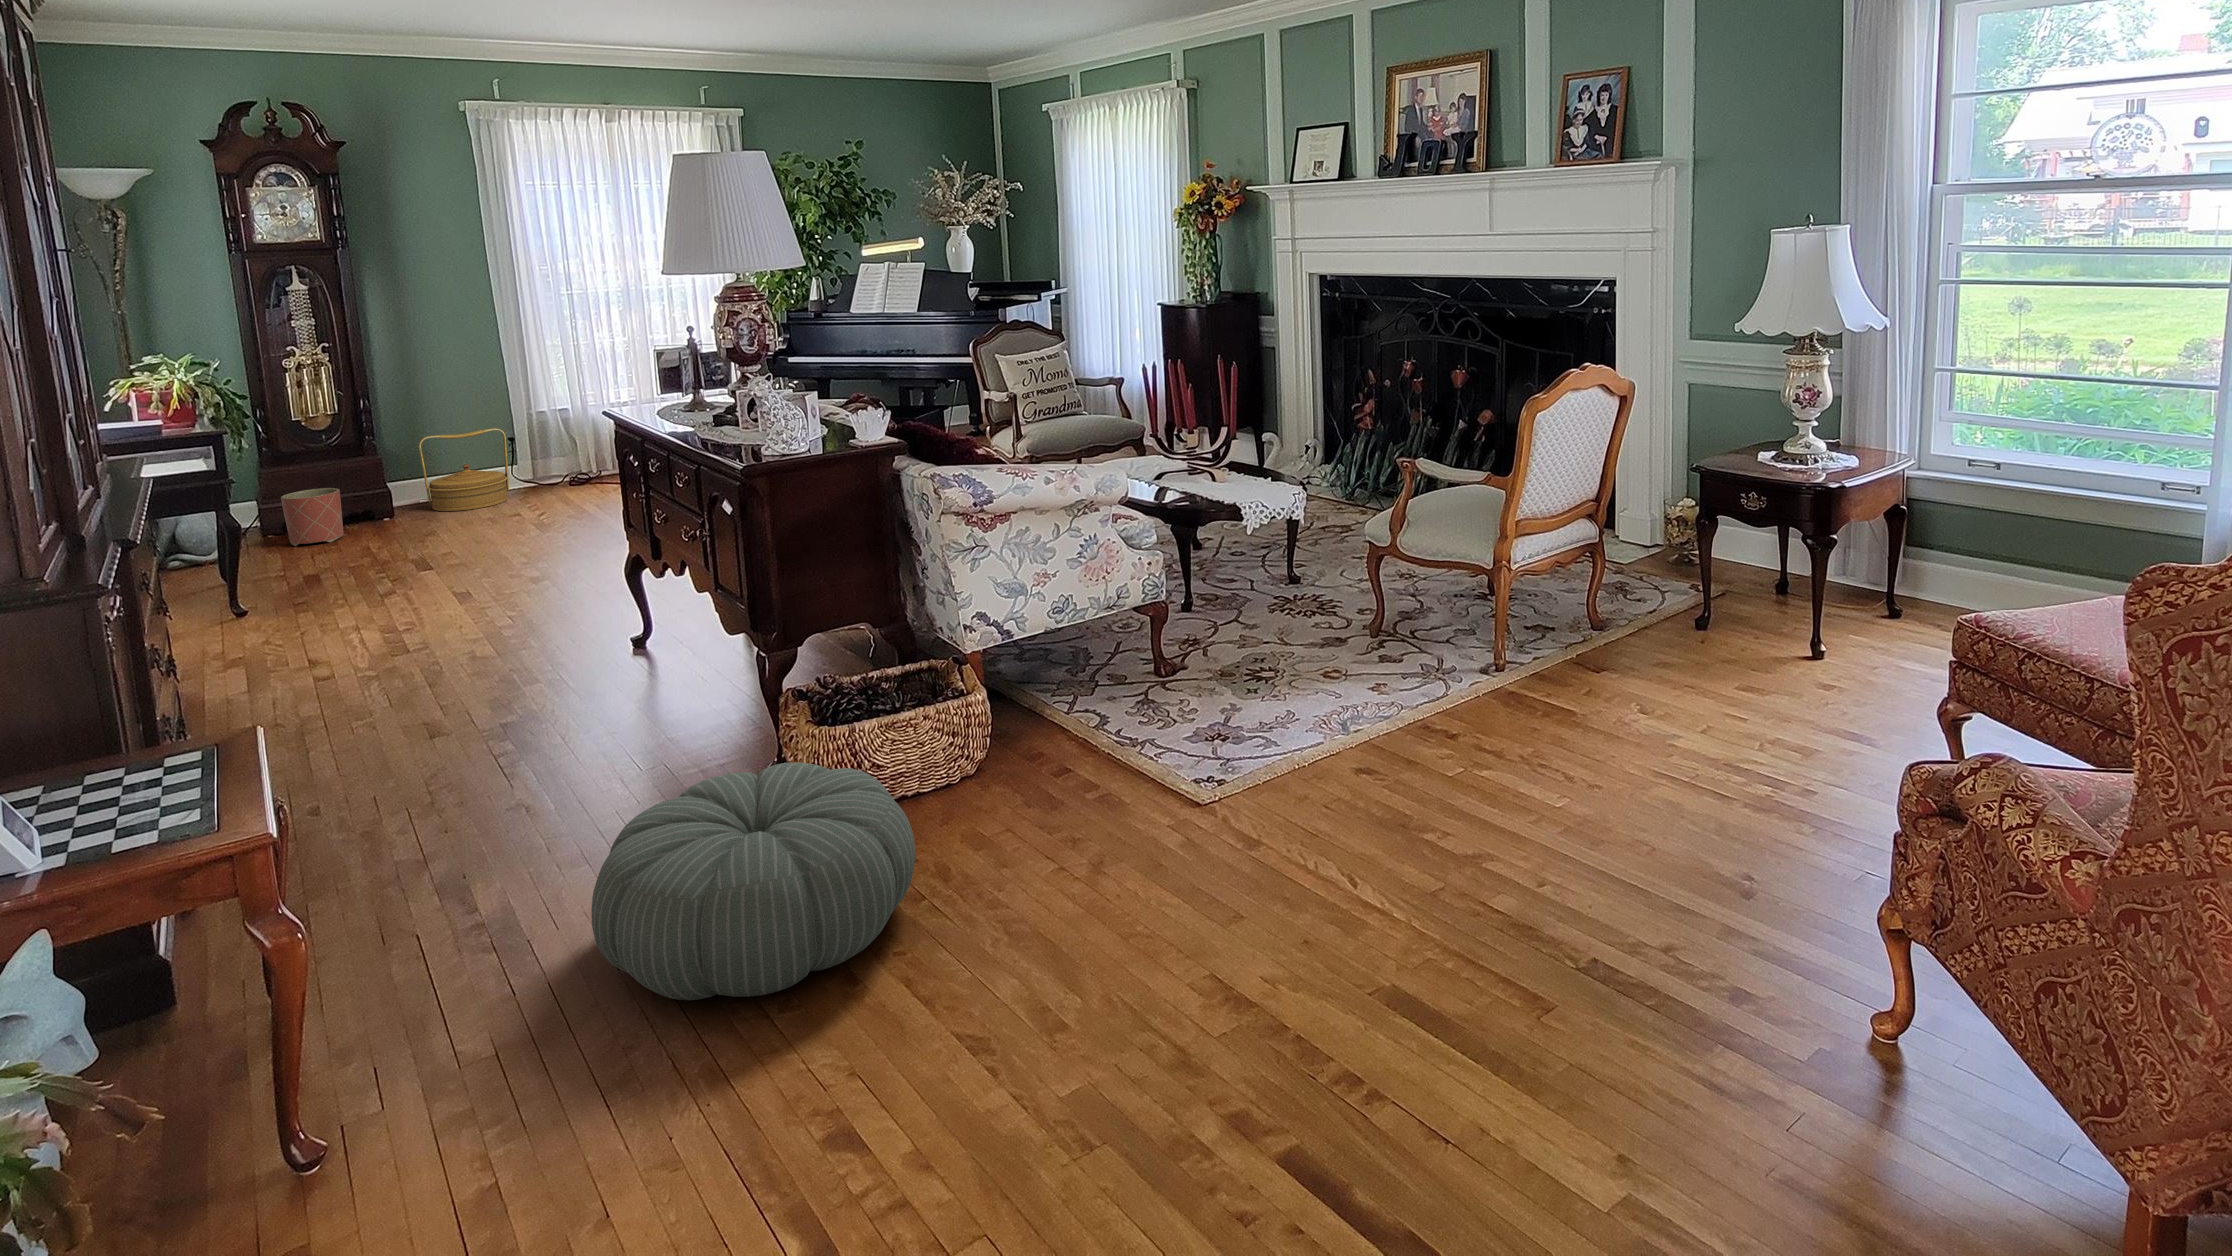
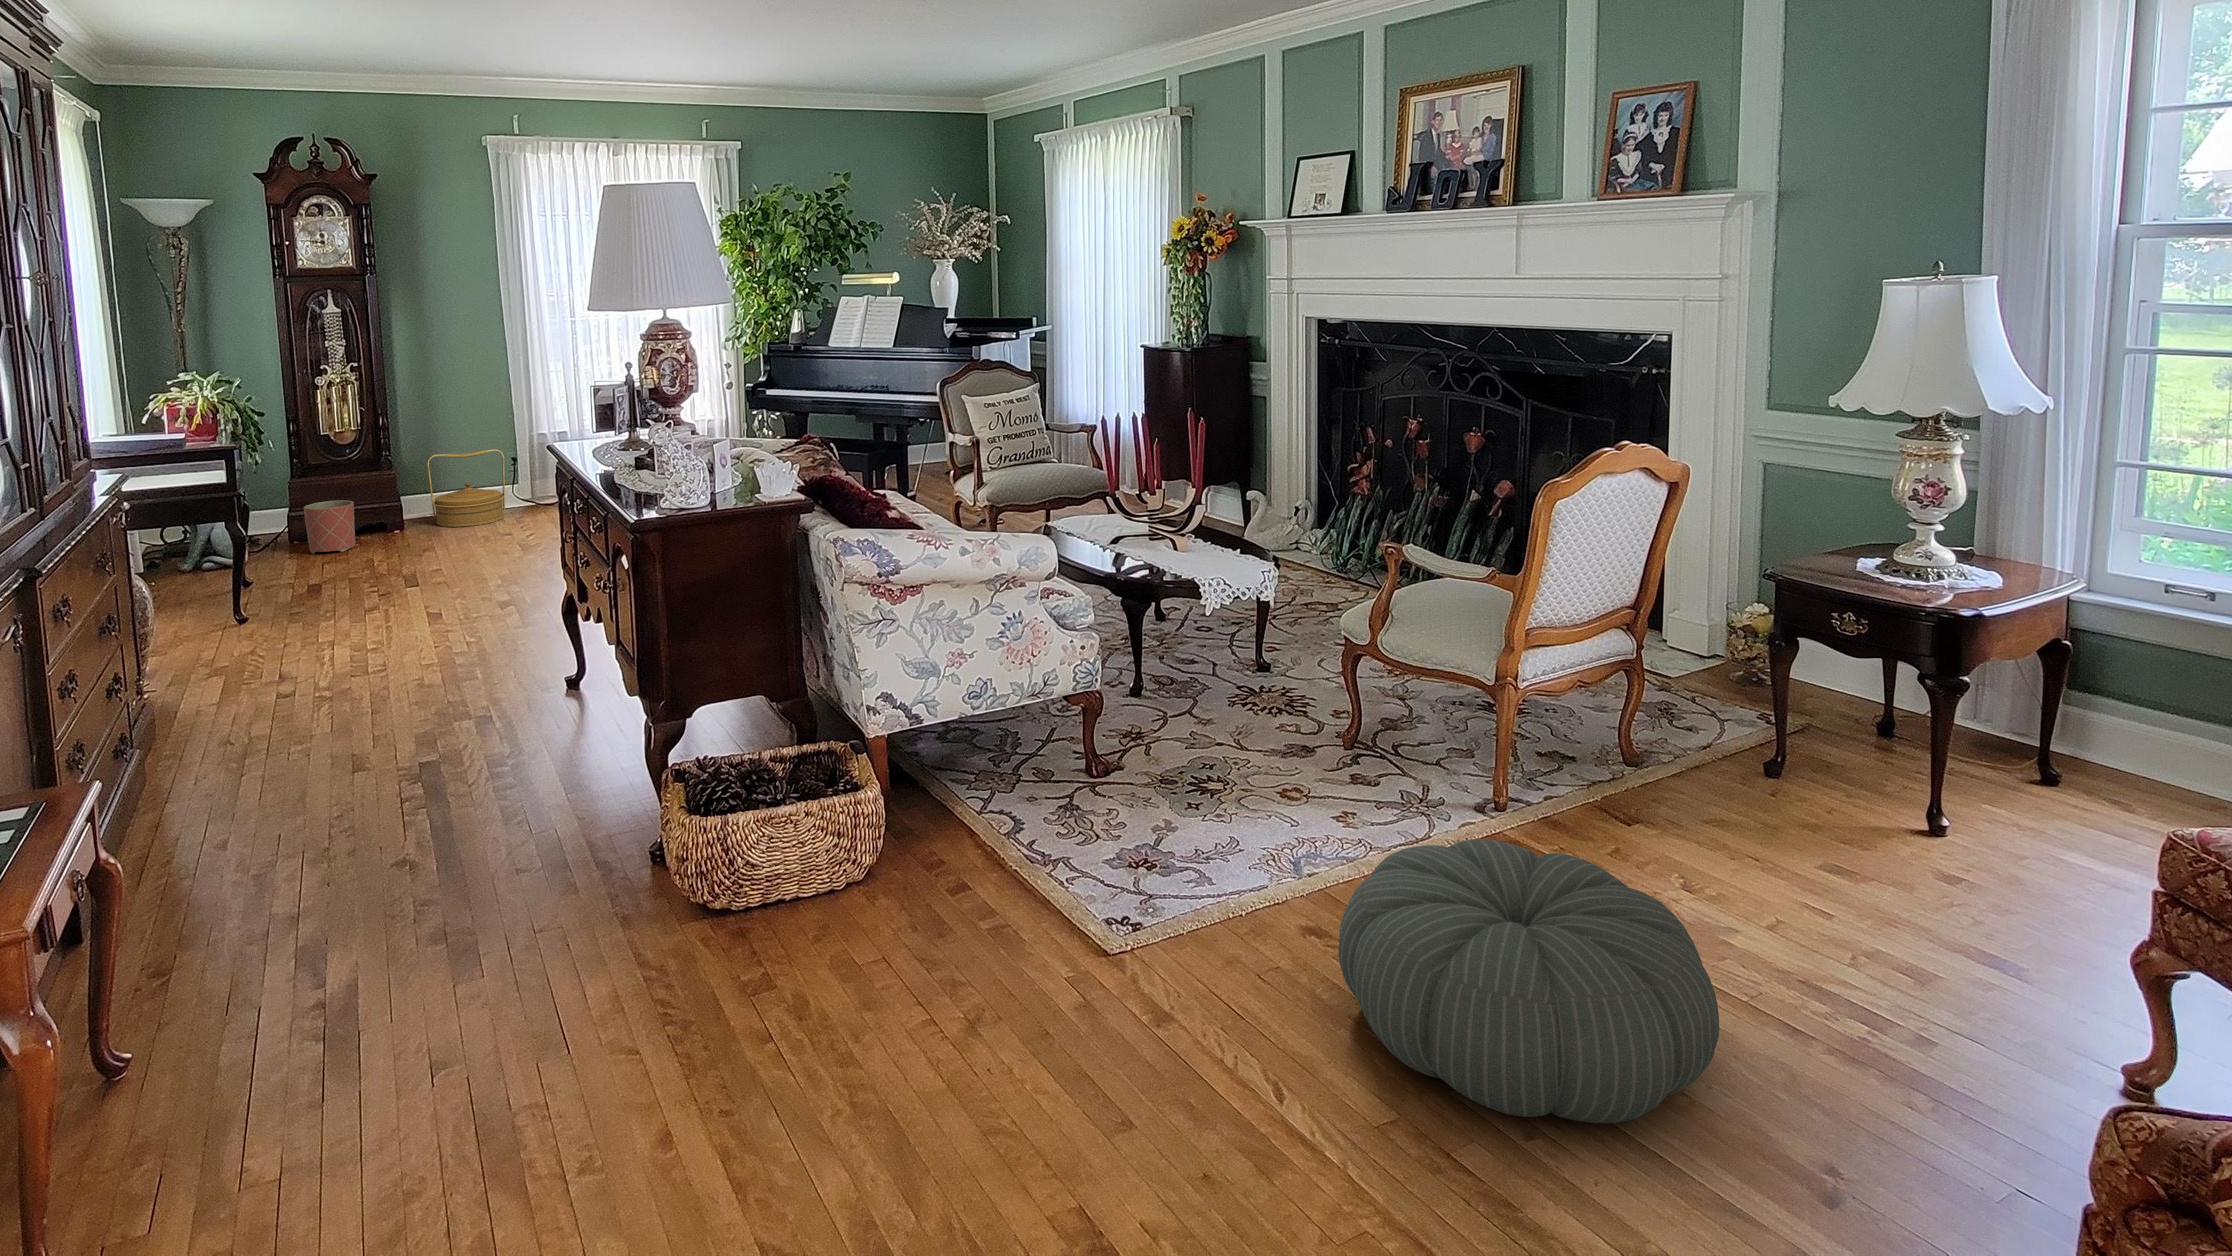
pouf: present [591,762,915,1000] -> present [1338,839,1719,1123]

